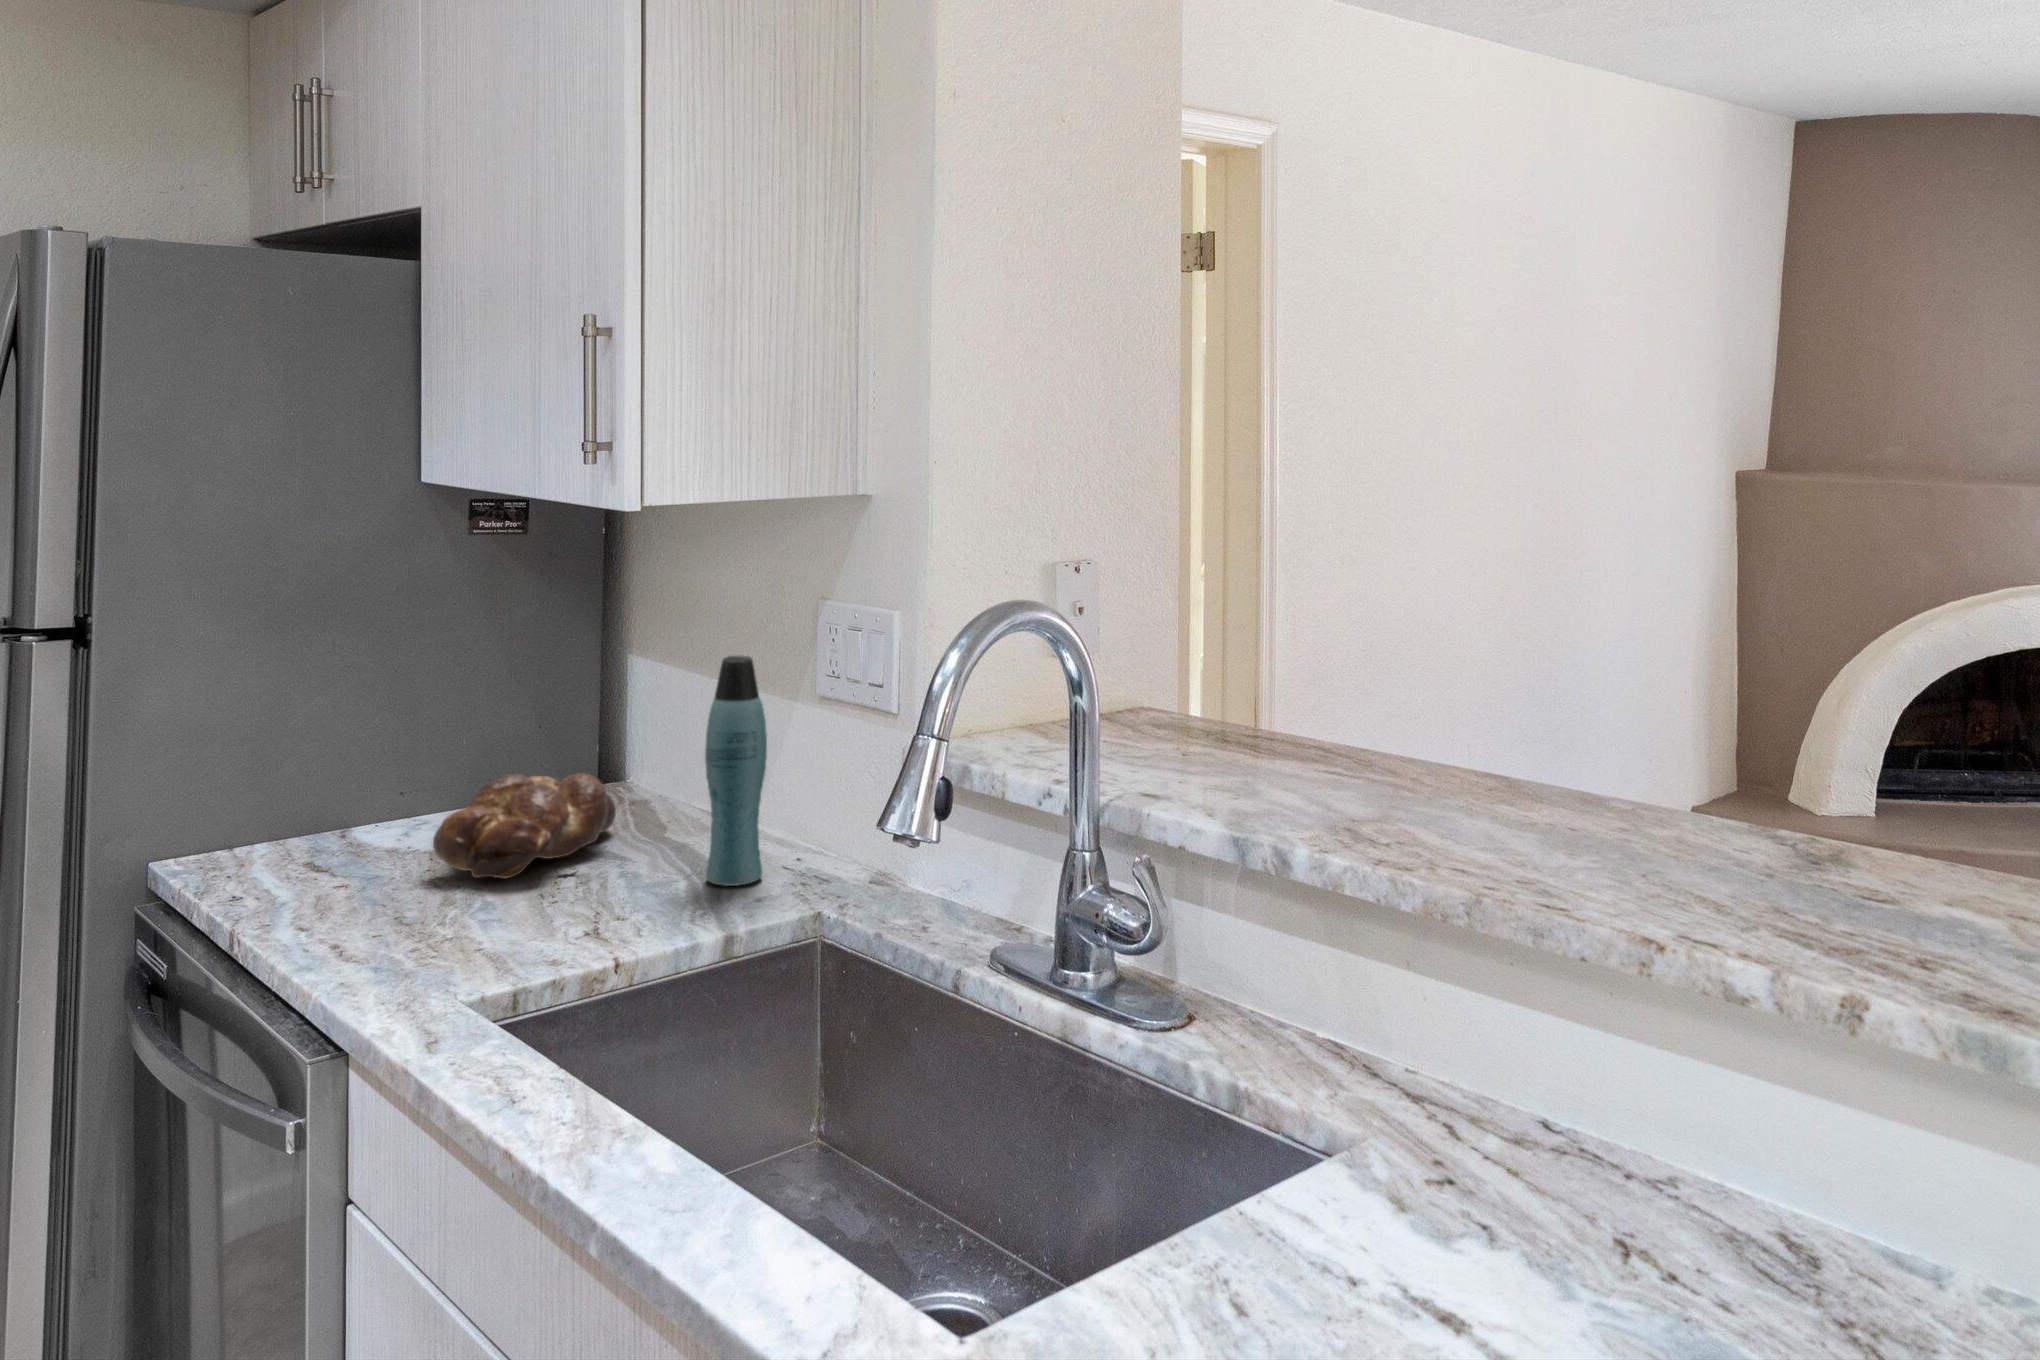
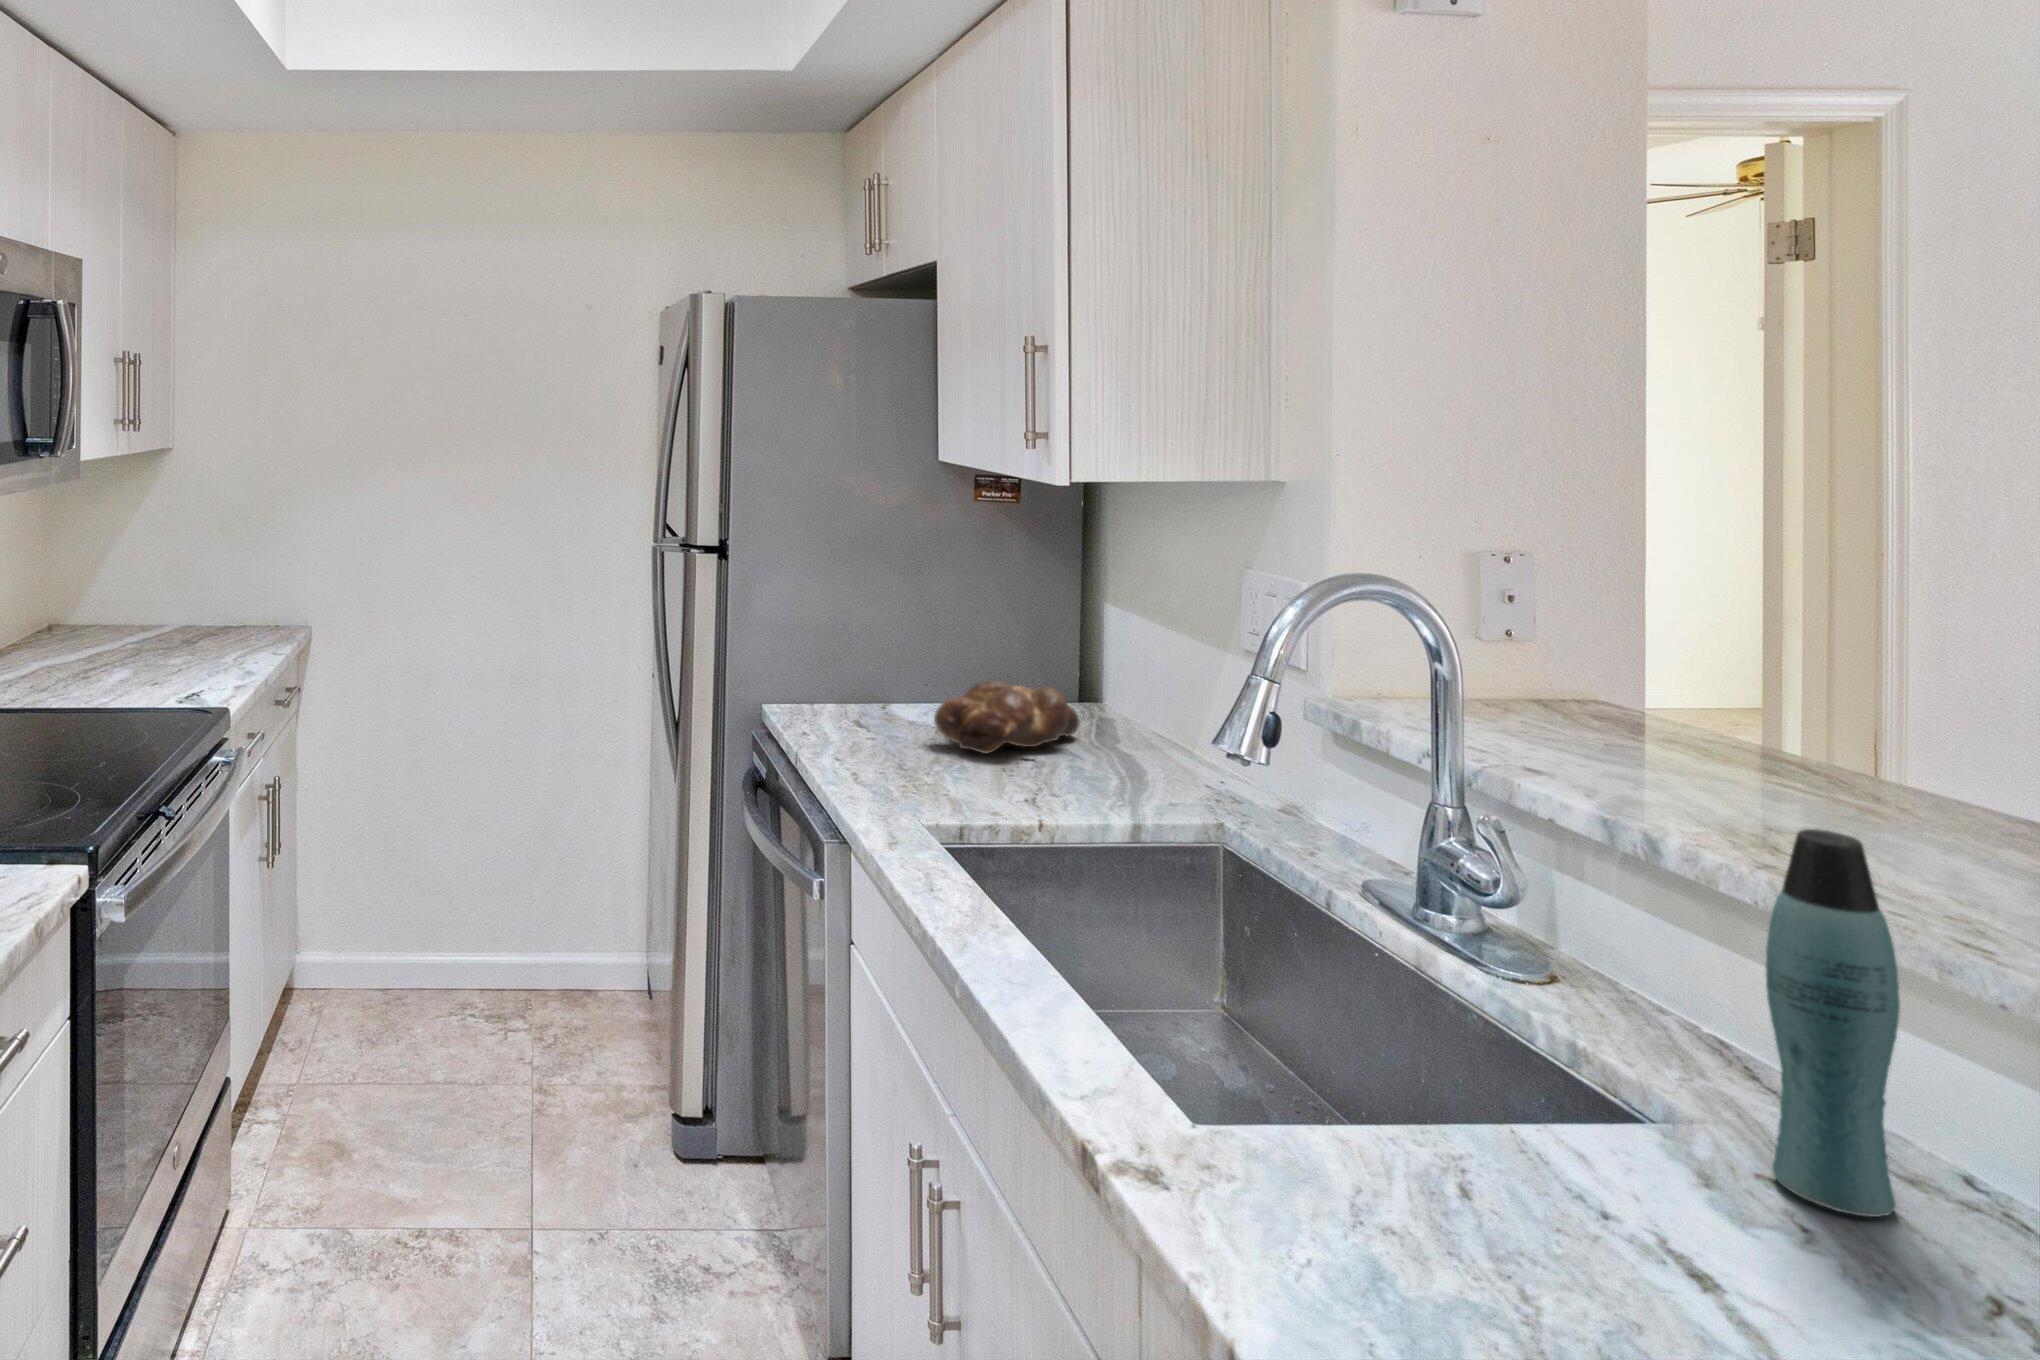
bottle: present [705,656,767,886] -> present [1766,829,1900,1217]

